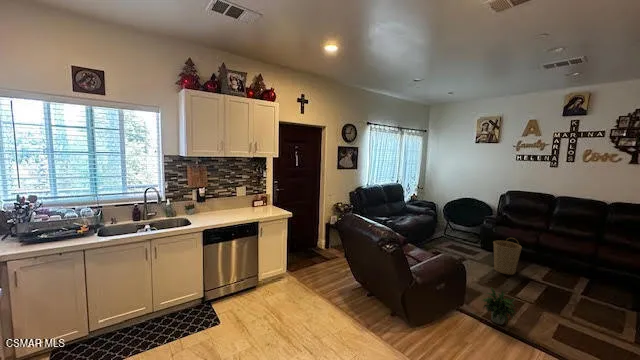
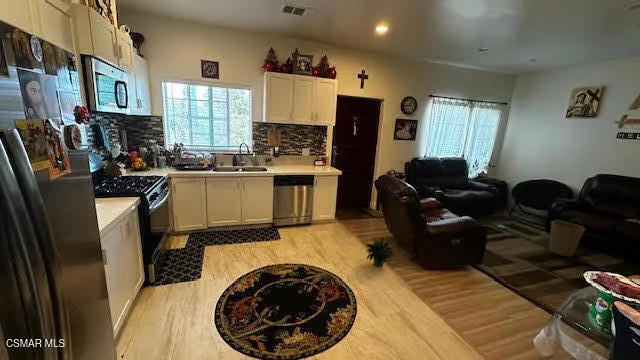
potted plant: present [483,287,516,324] -> present [367,237,397,267]

